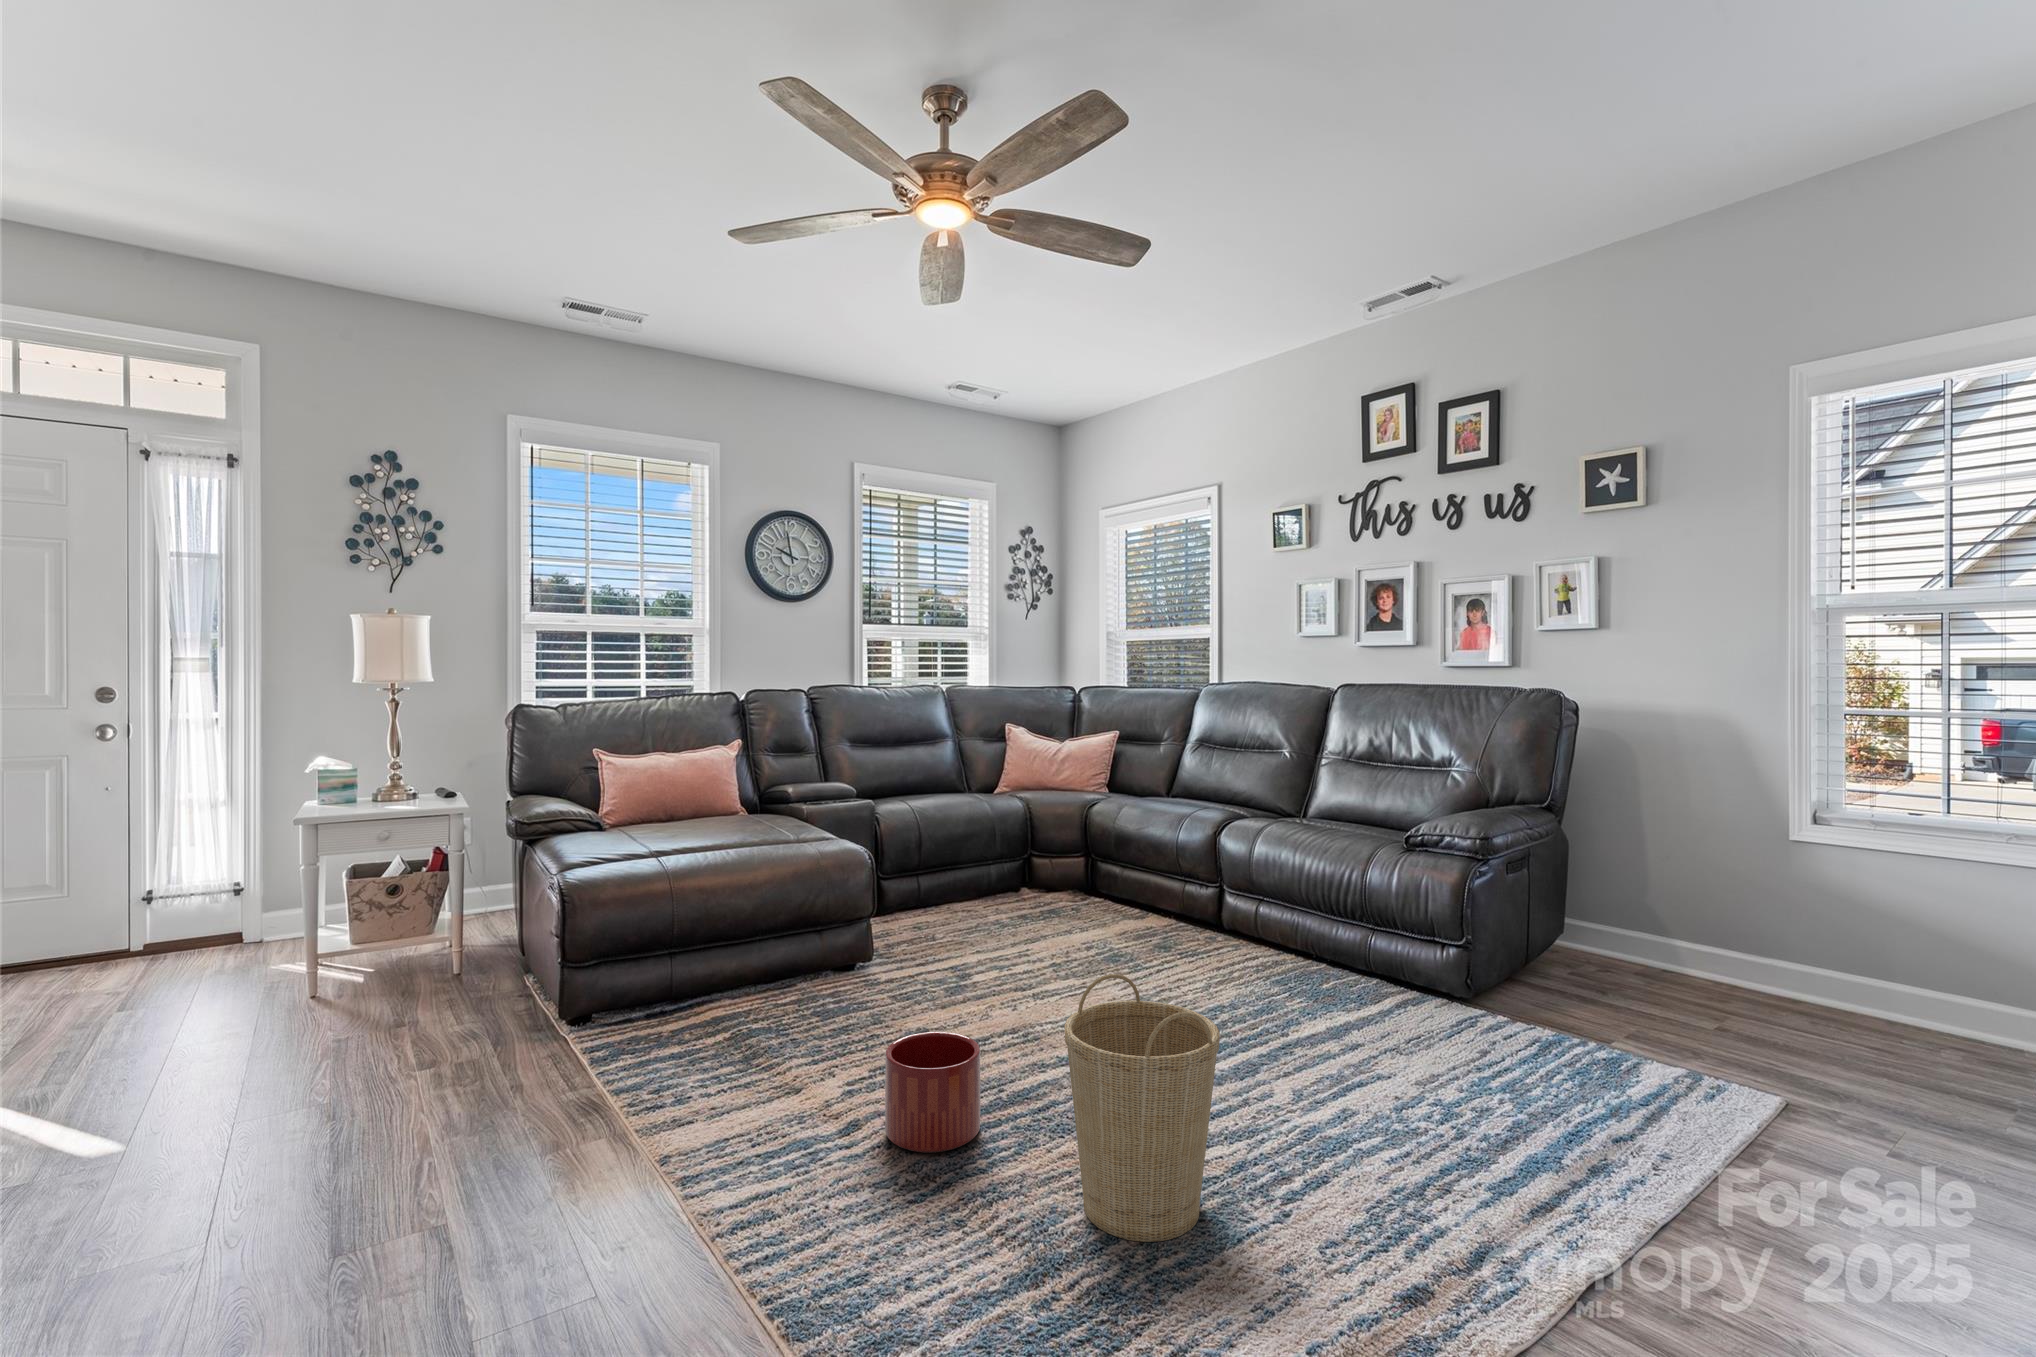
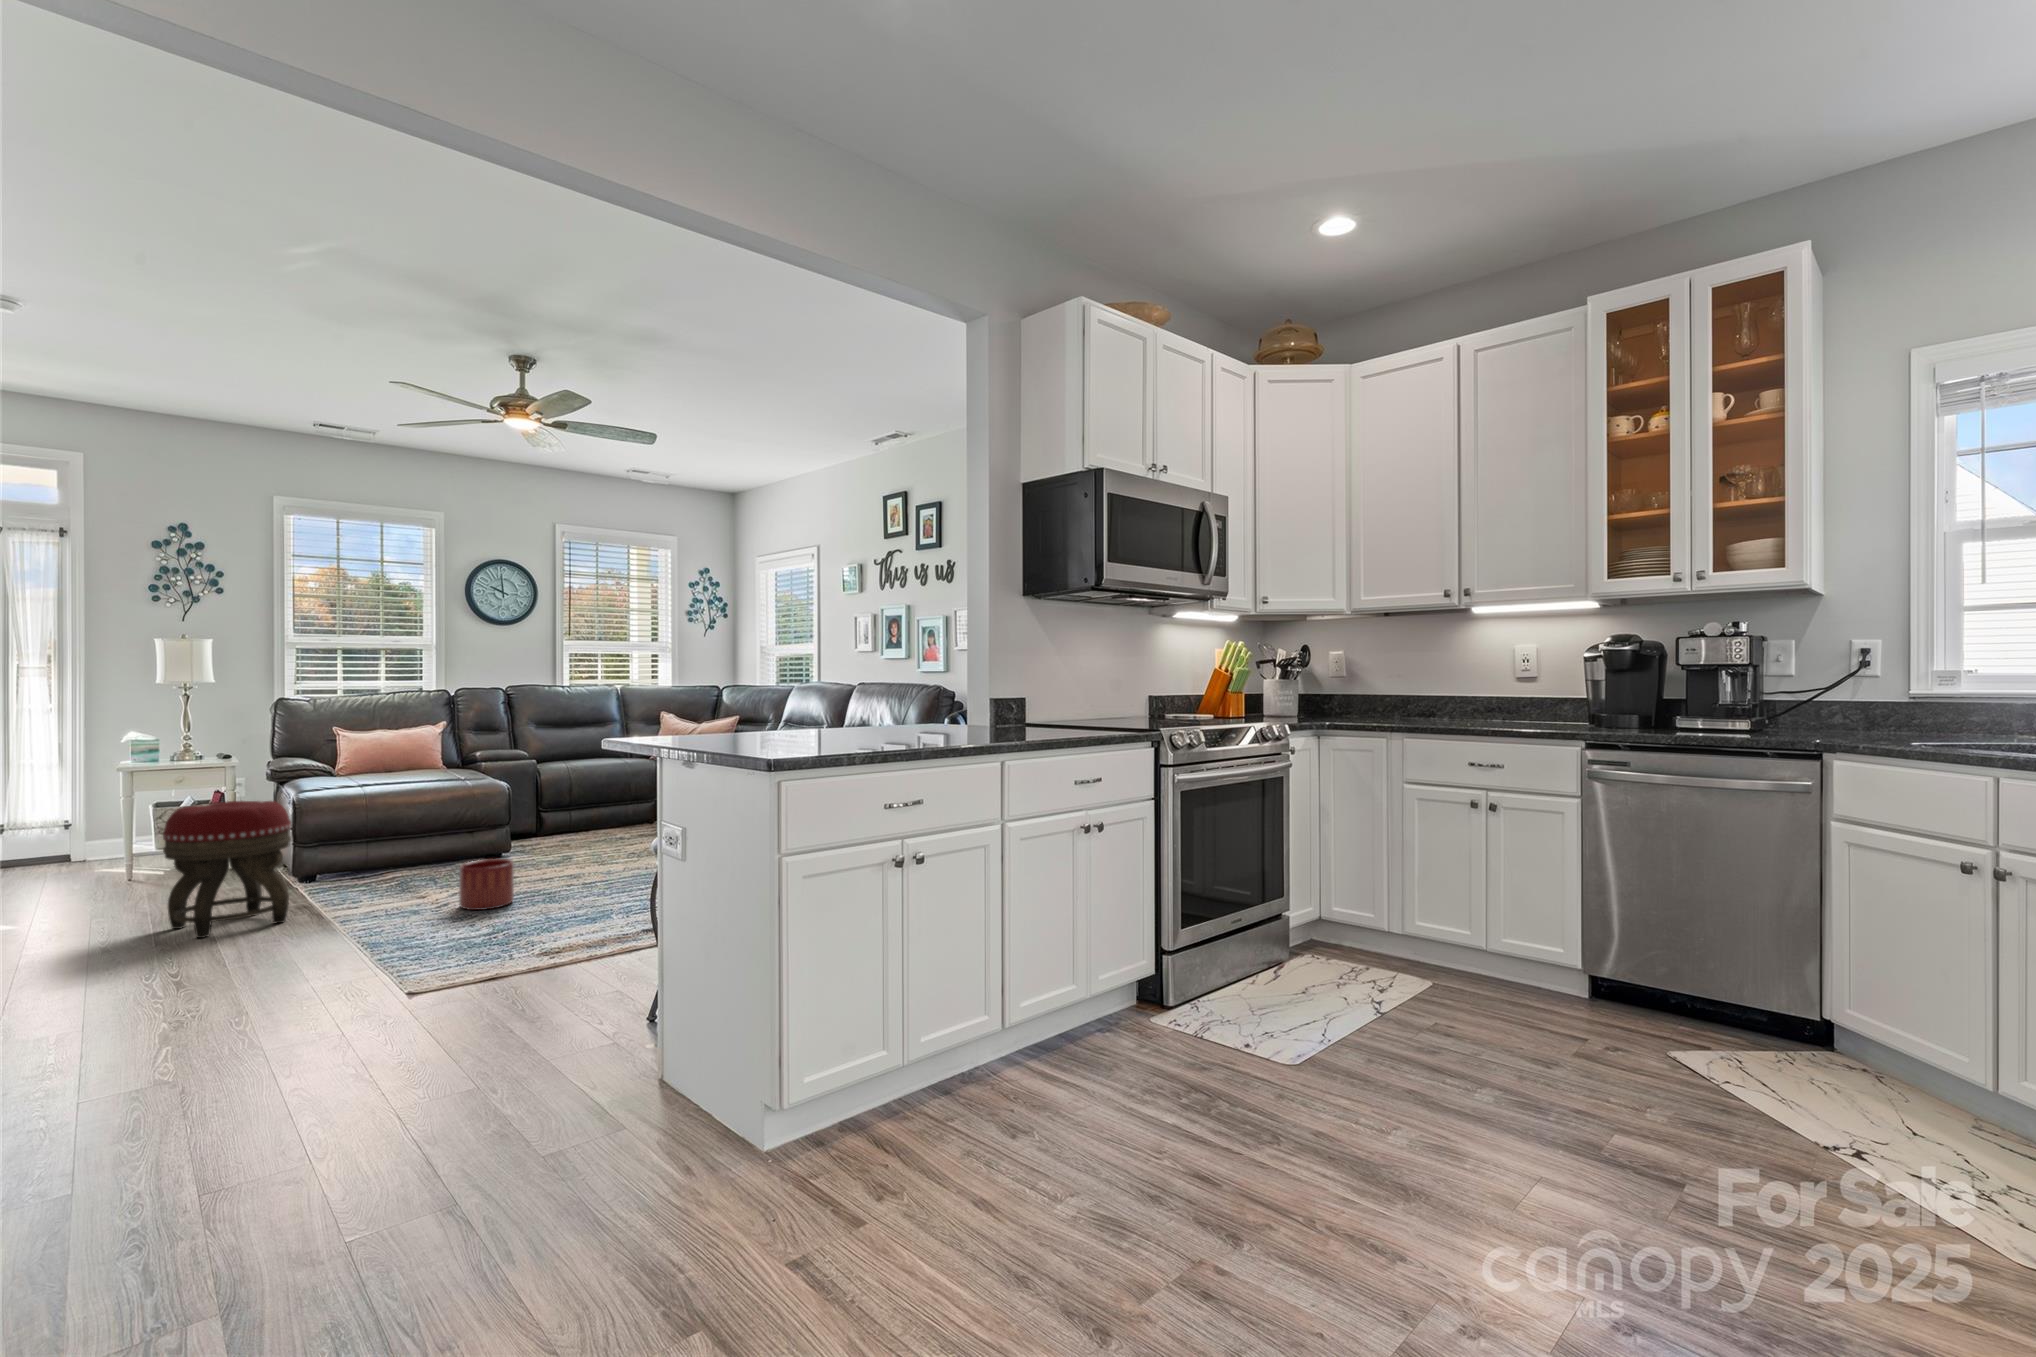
footstool: none [351,918,582,1238] -> present [163,801,291,938]
basket: present [1065,974,1220,1242] -> none [526,817,604,925]

